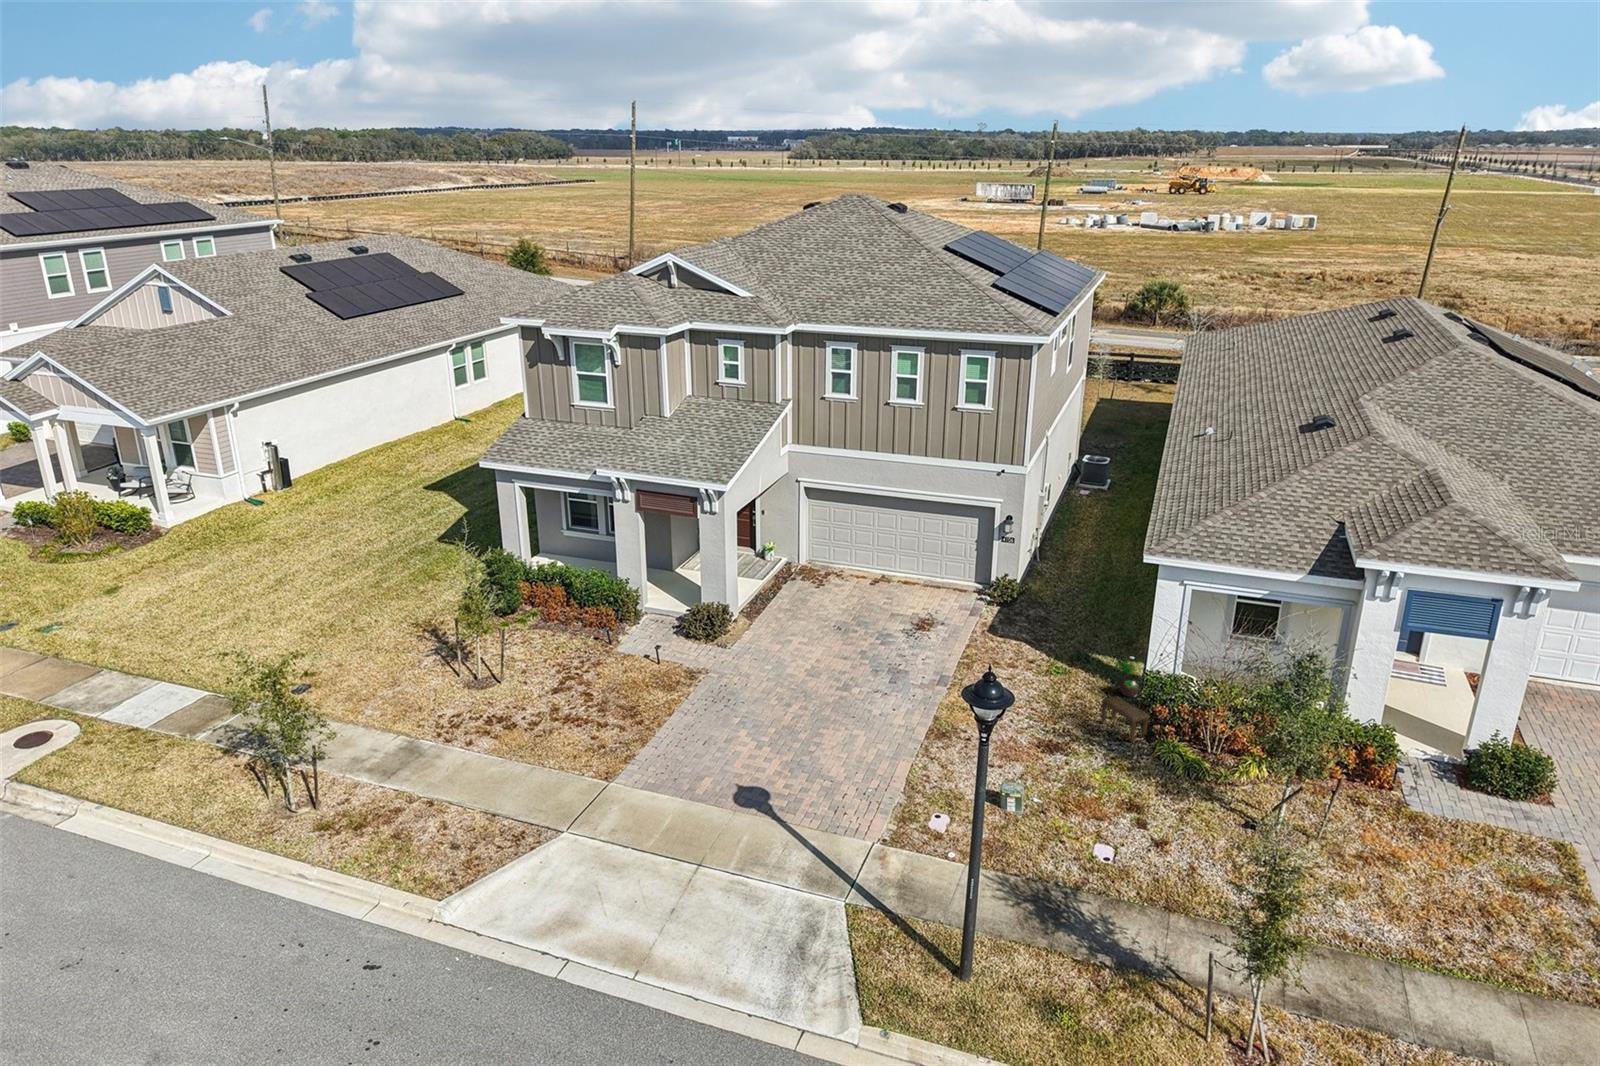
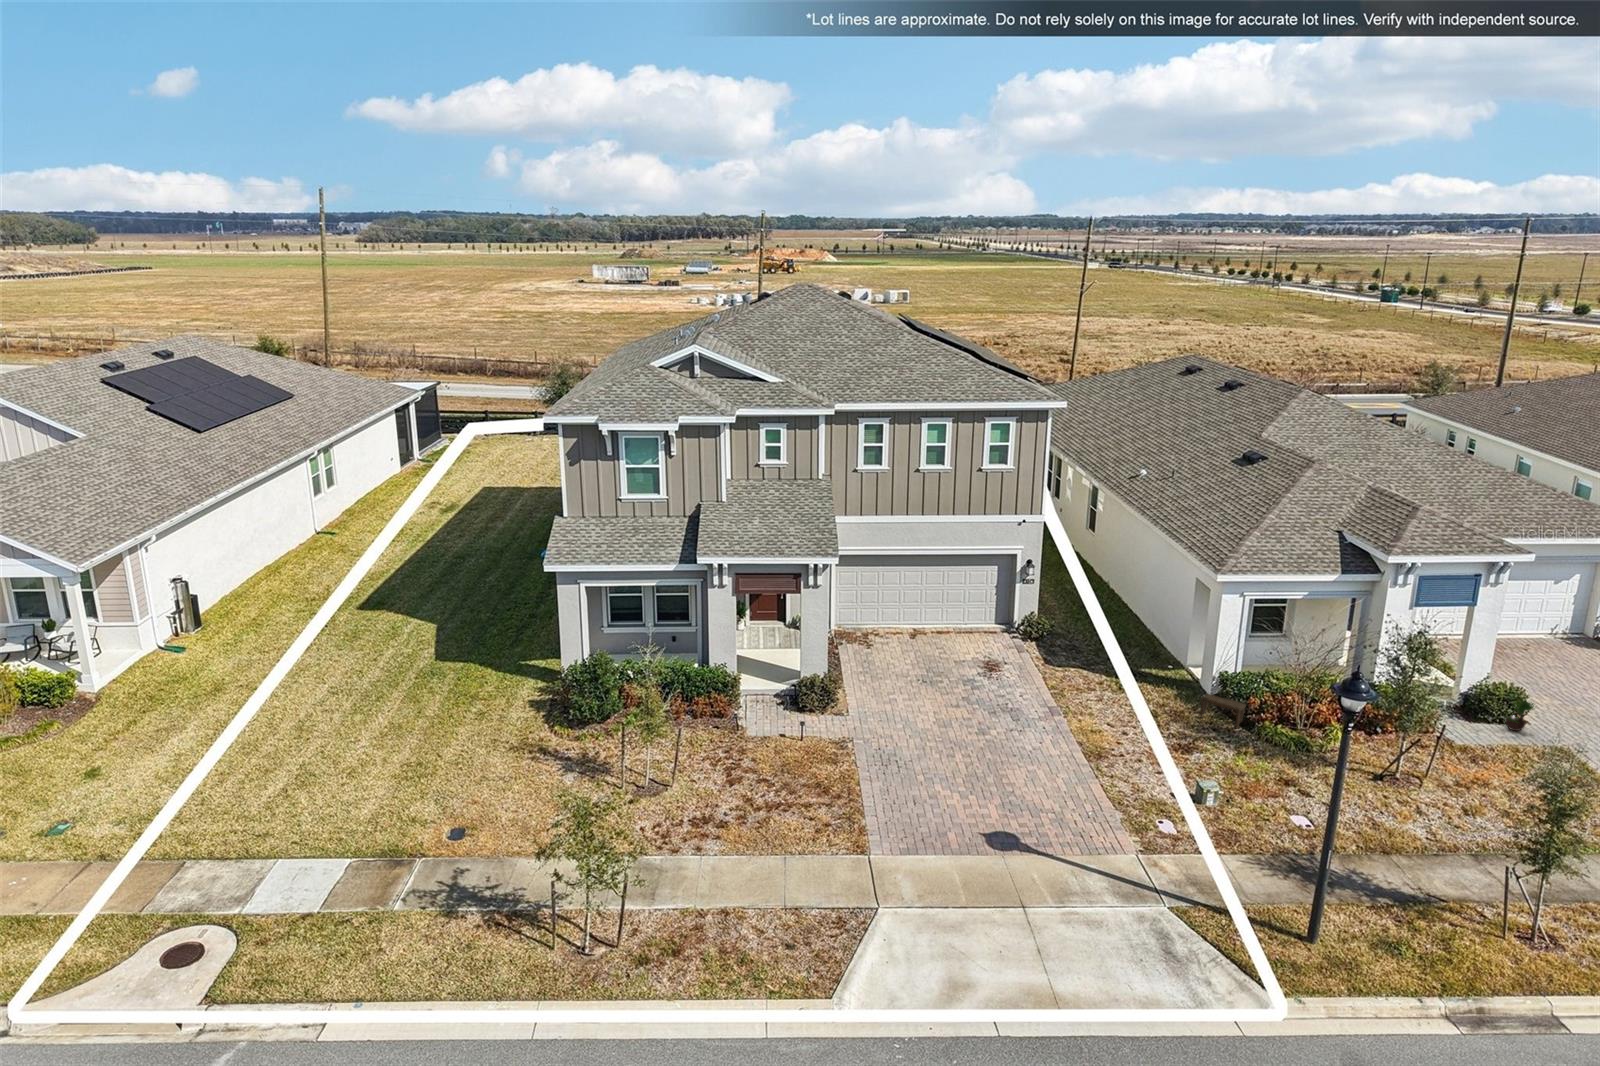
potted tree: present [1116,660,1139,697] -> present [1506,700,1534,731]

